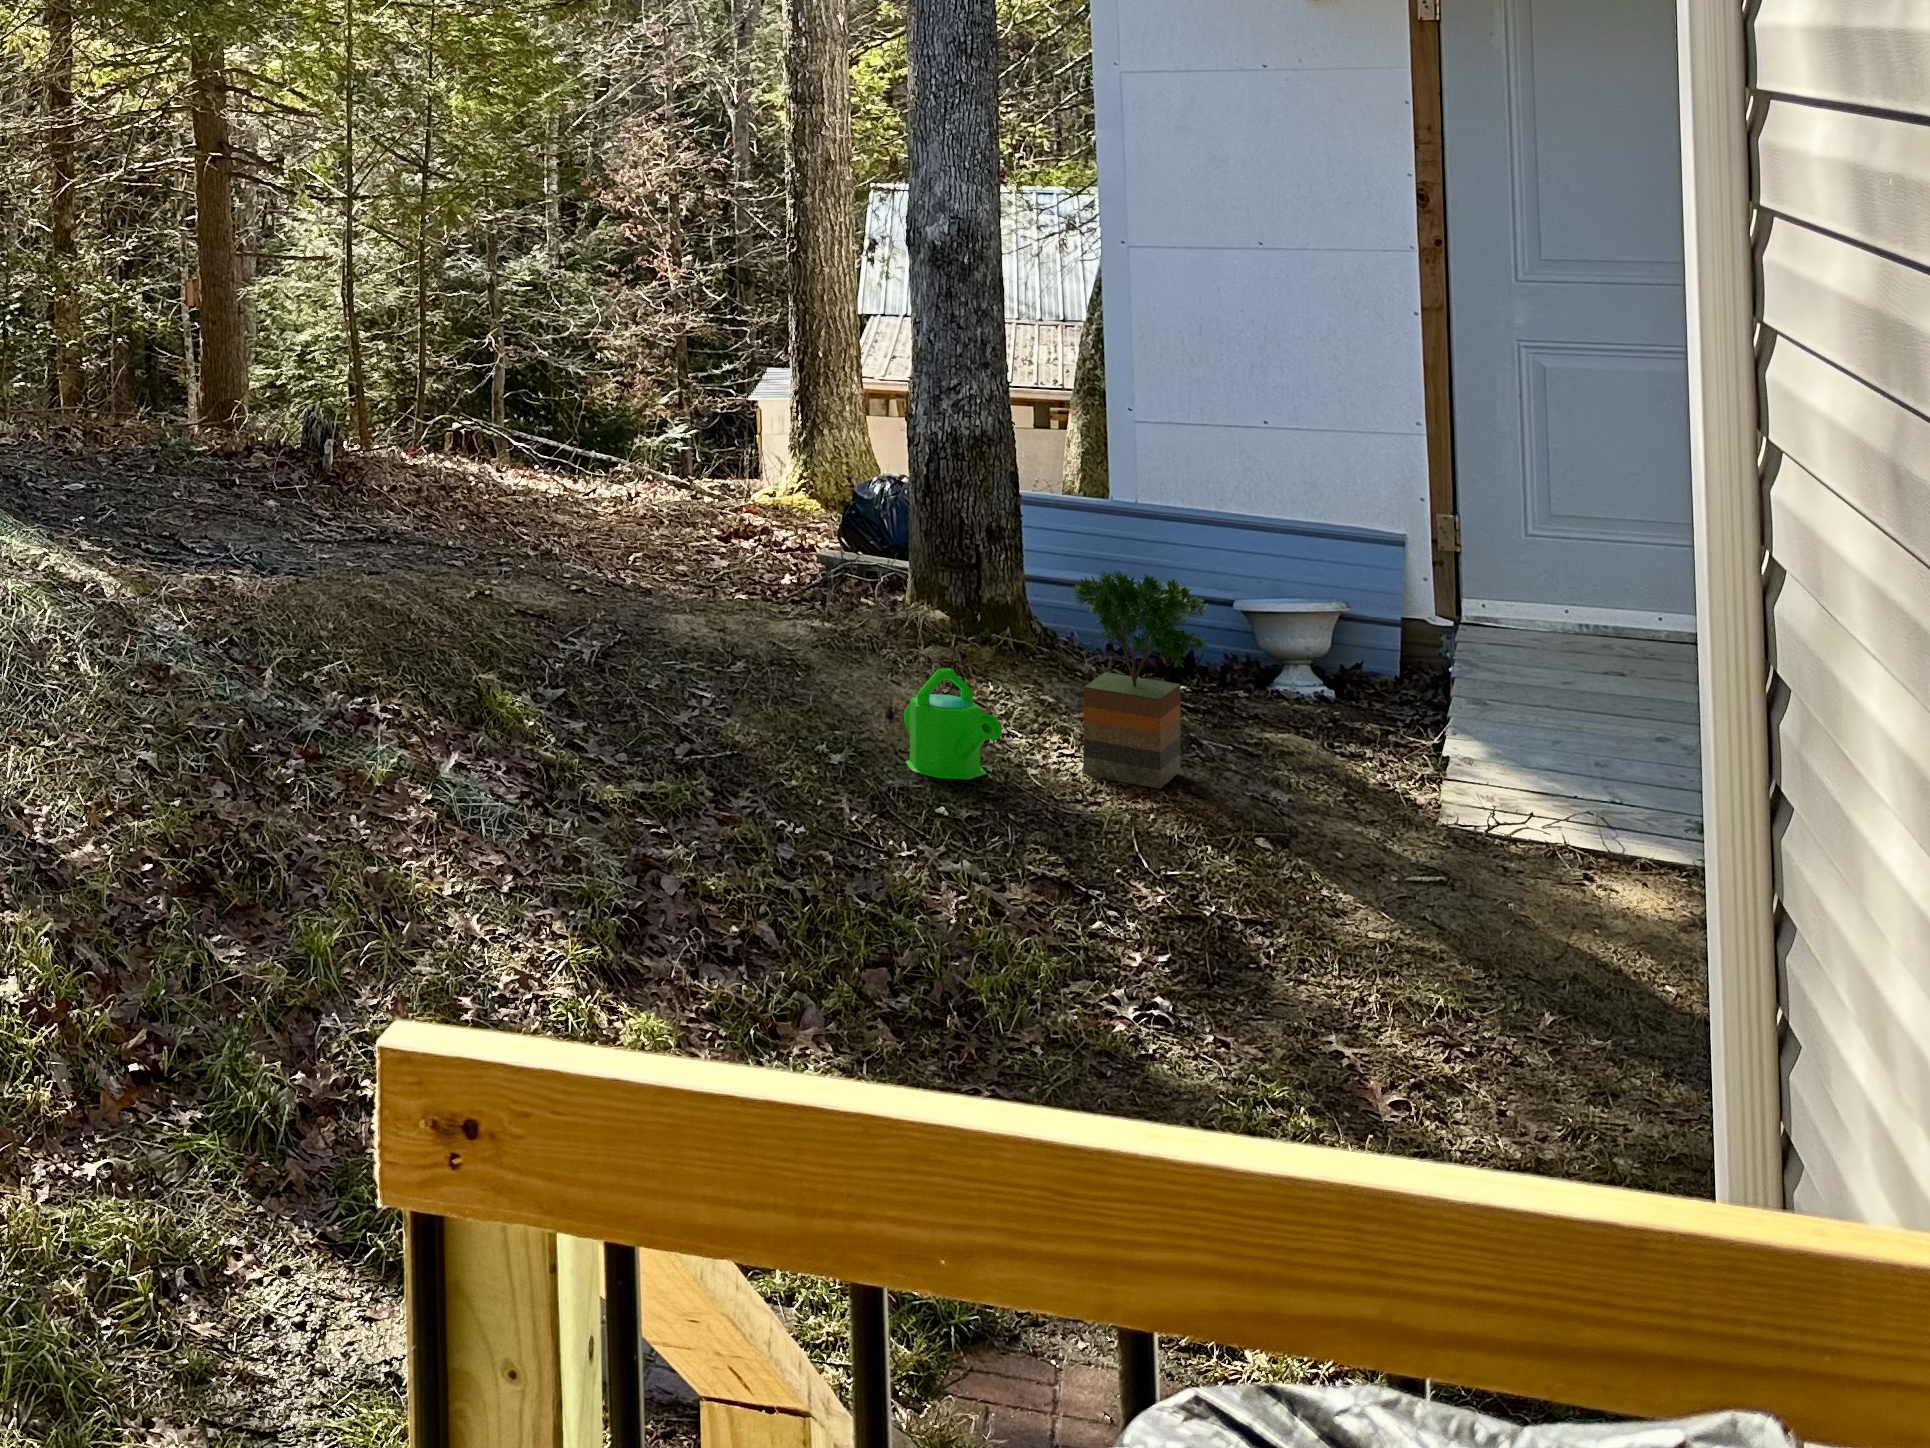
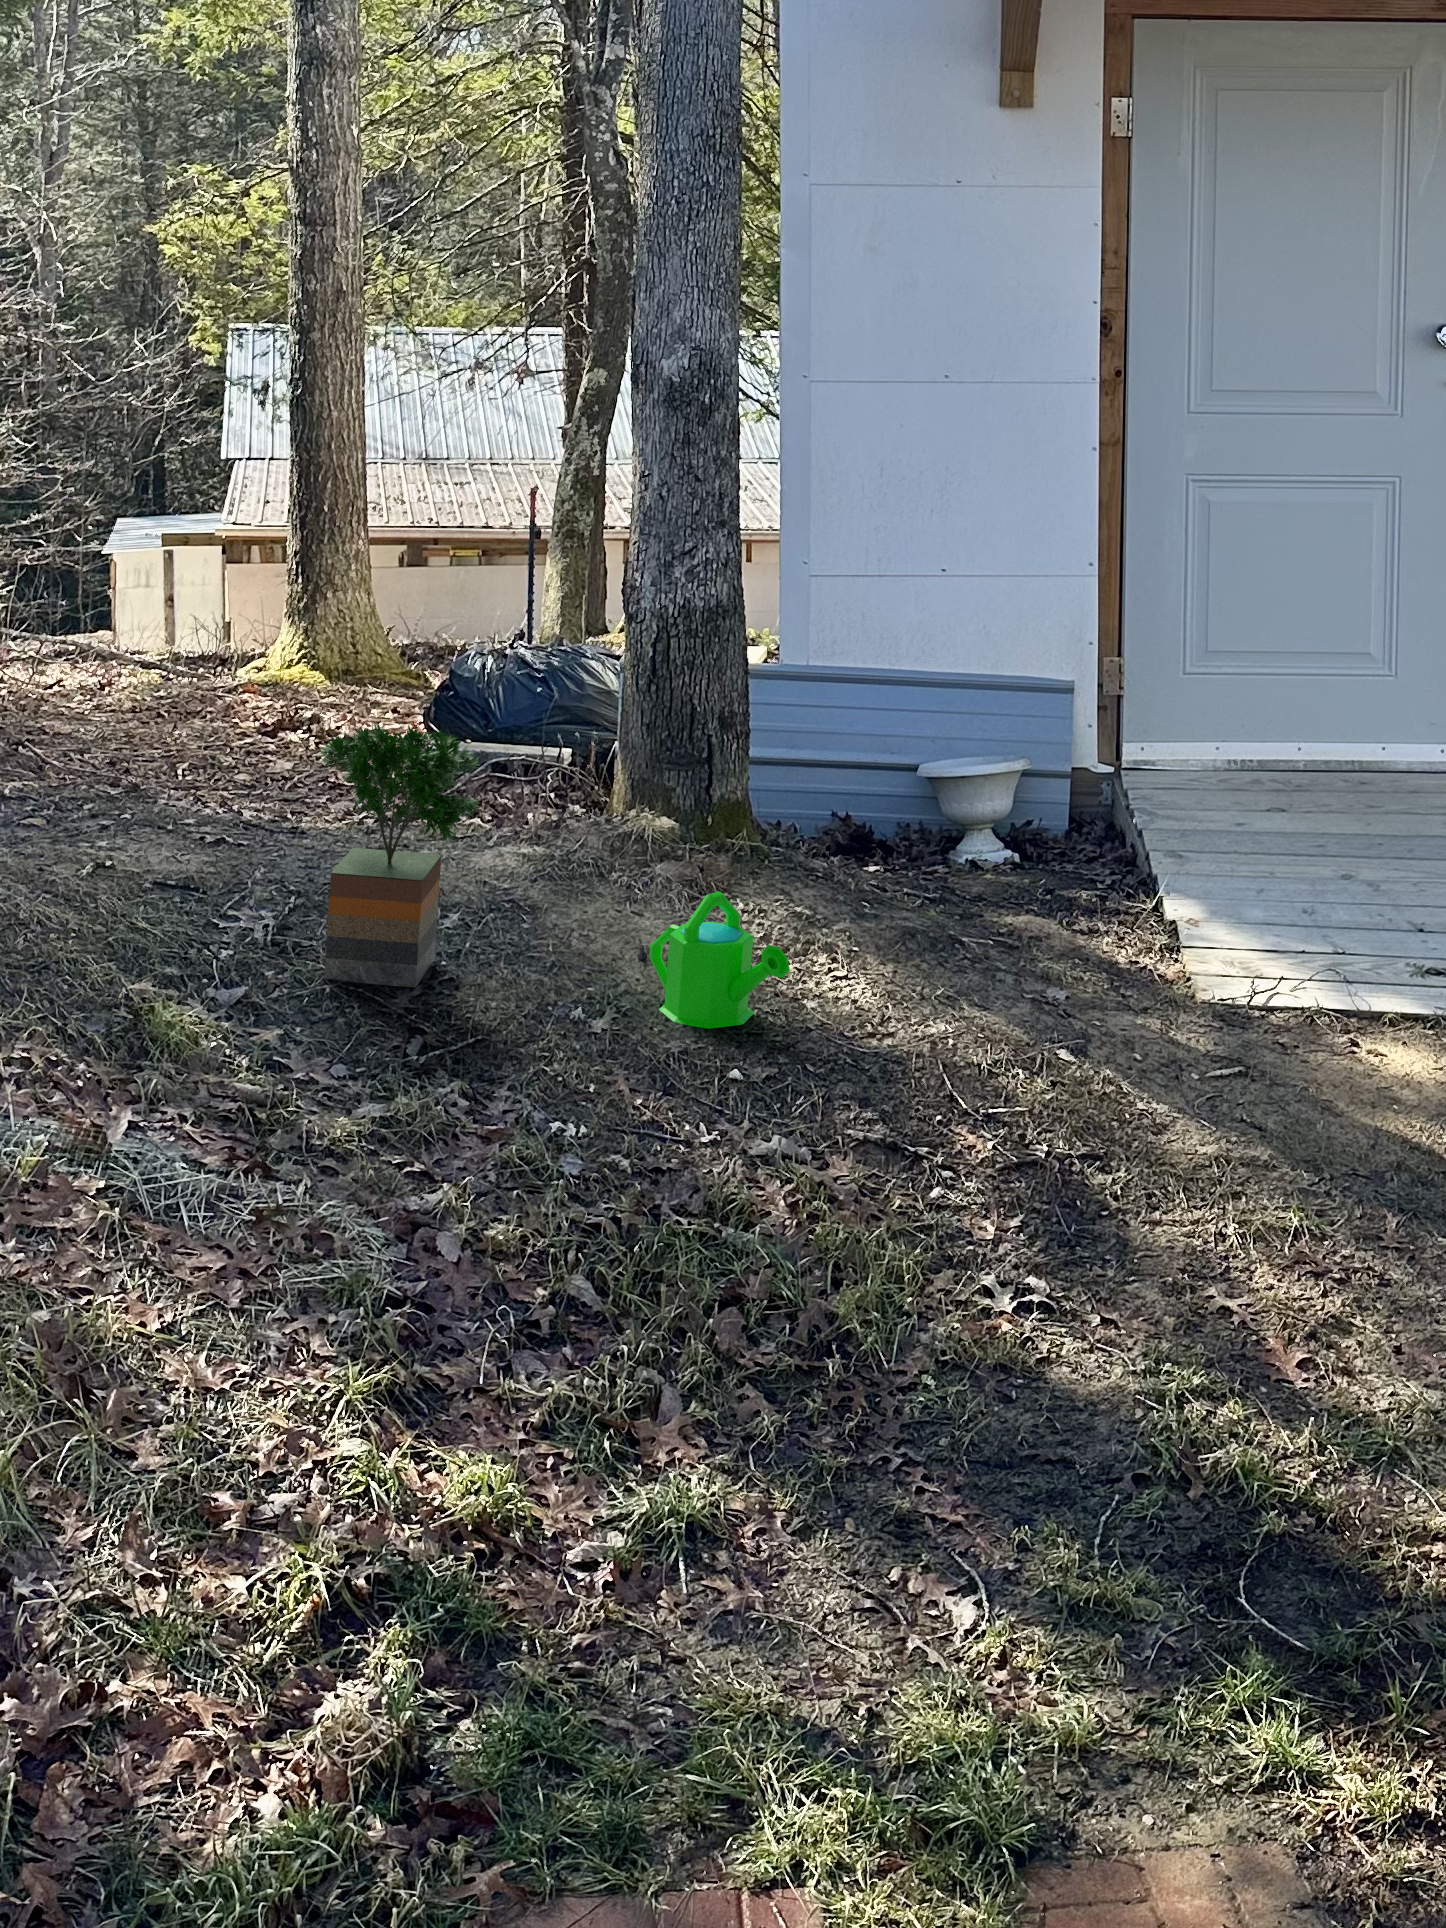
potted tree: present [1071,571,1208,789] -> present [317,724,479,987]

